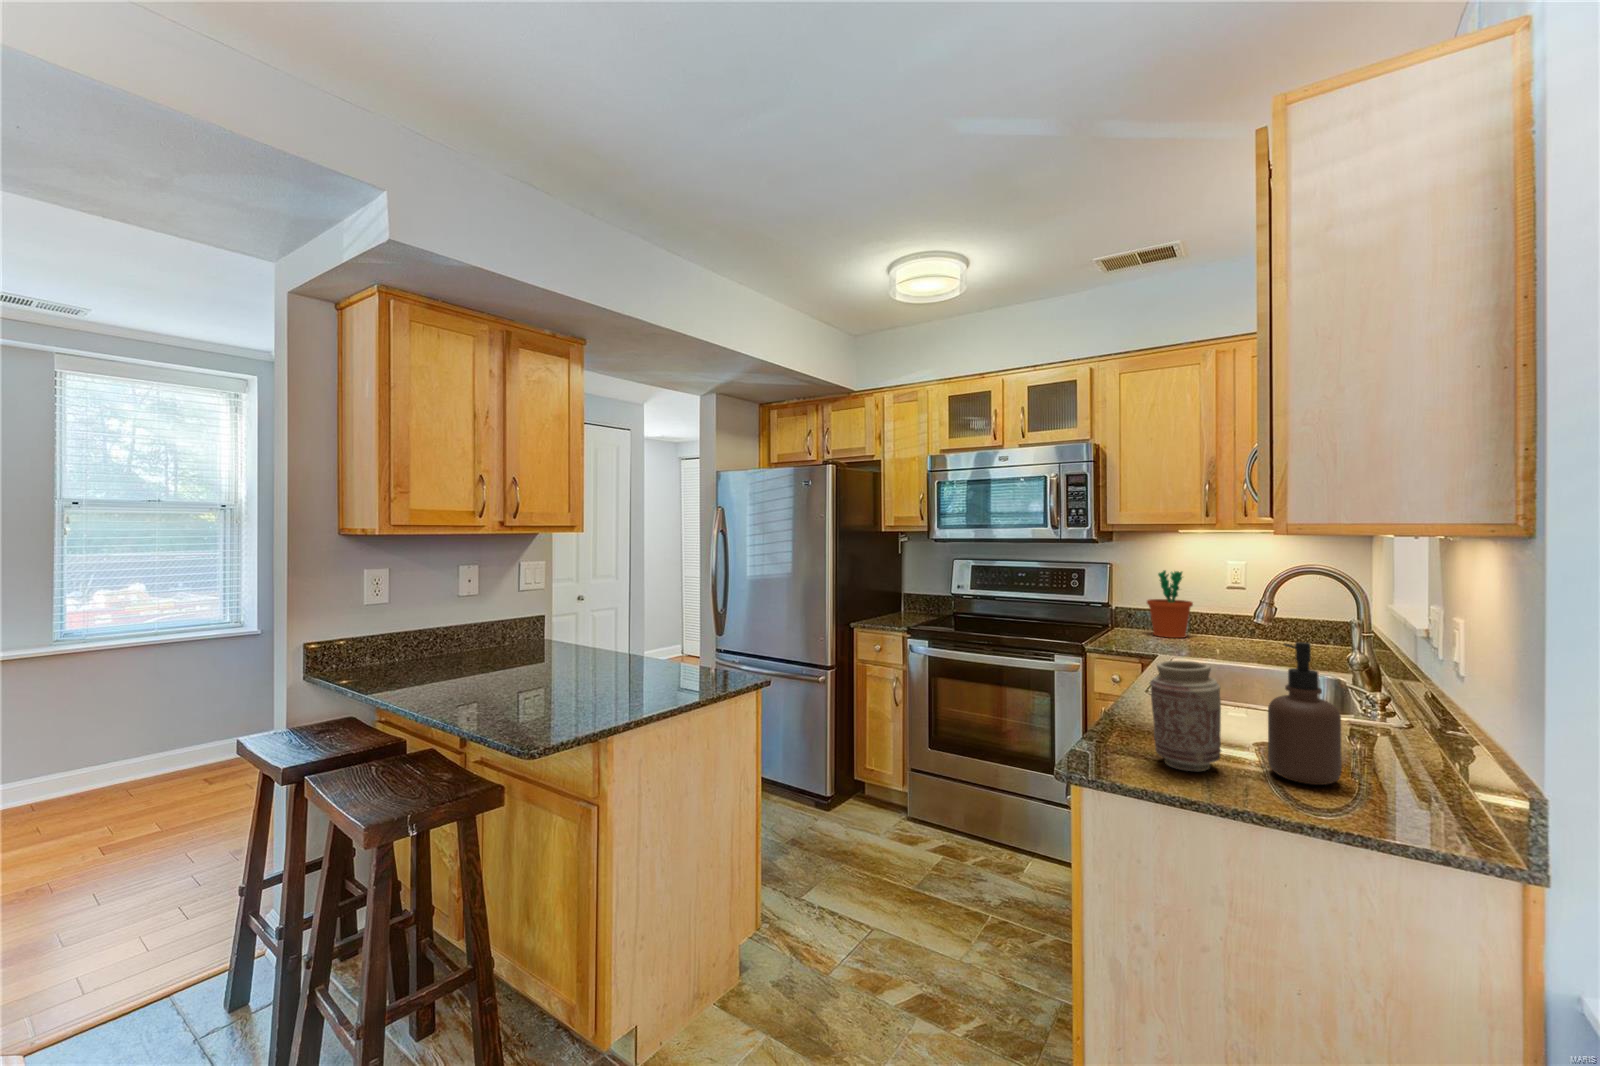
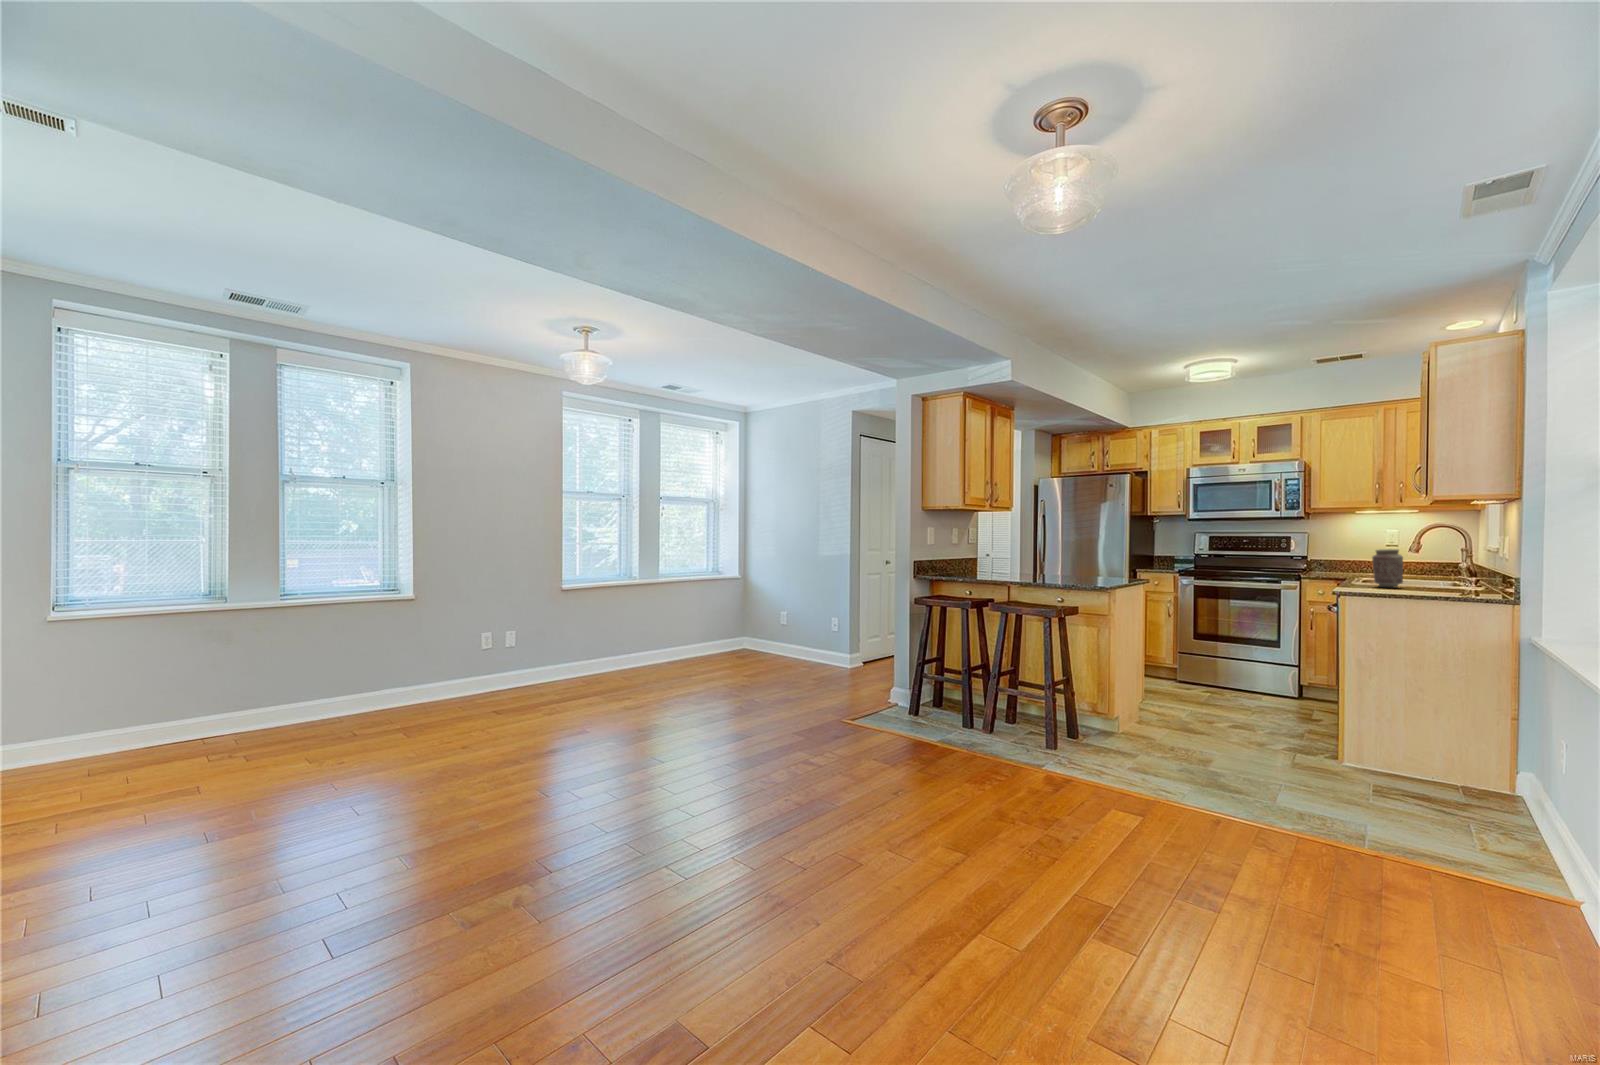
flower pot: present [1147,570,1193,638] -> none [1336,535,1367,574]
soap dispenser: present [1268,642,1342,785] -> none [1423,540,1453,590]

